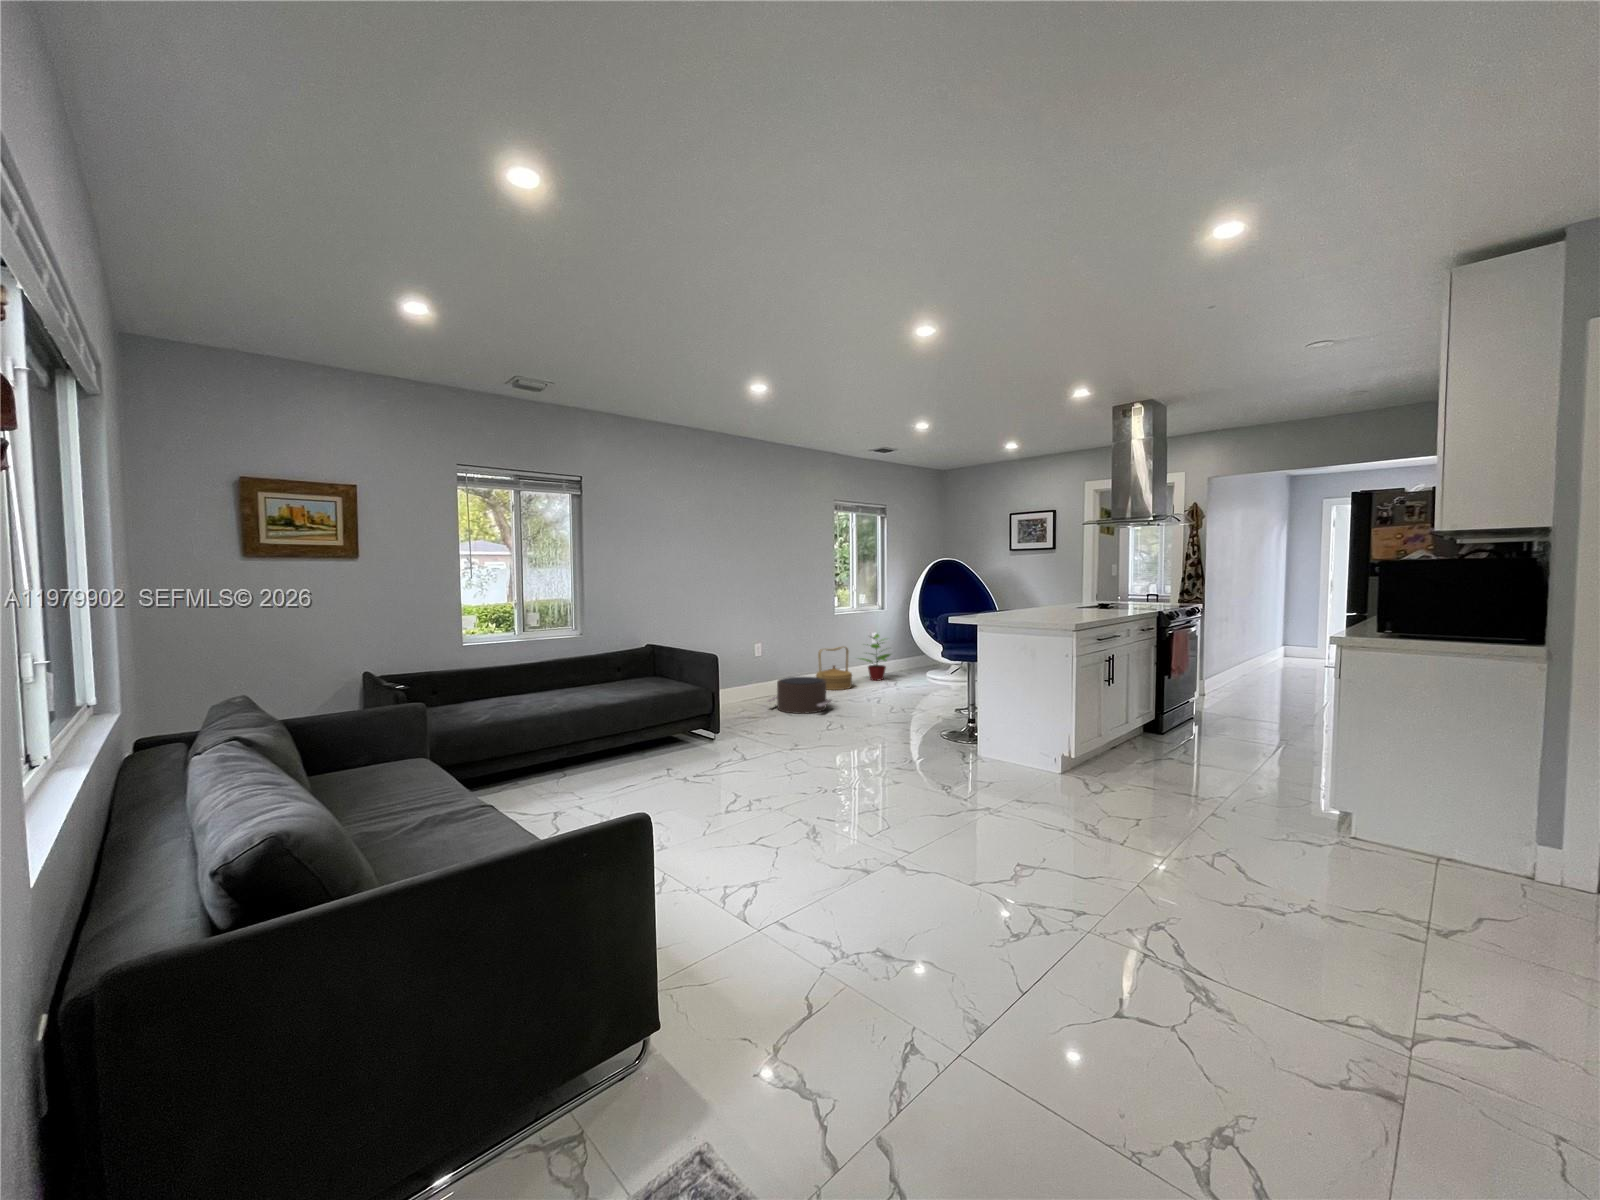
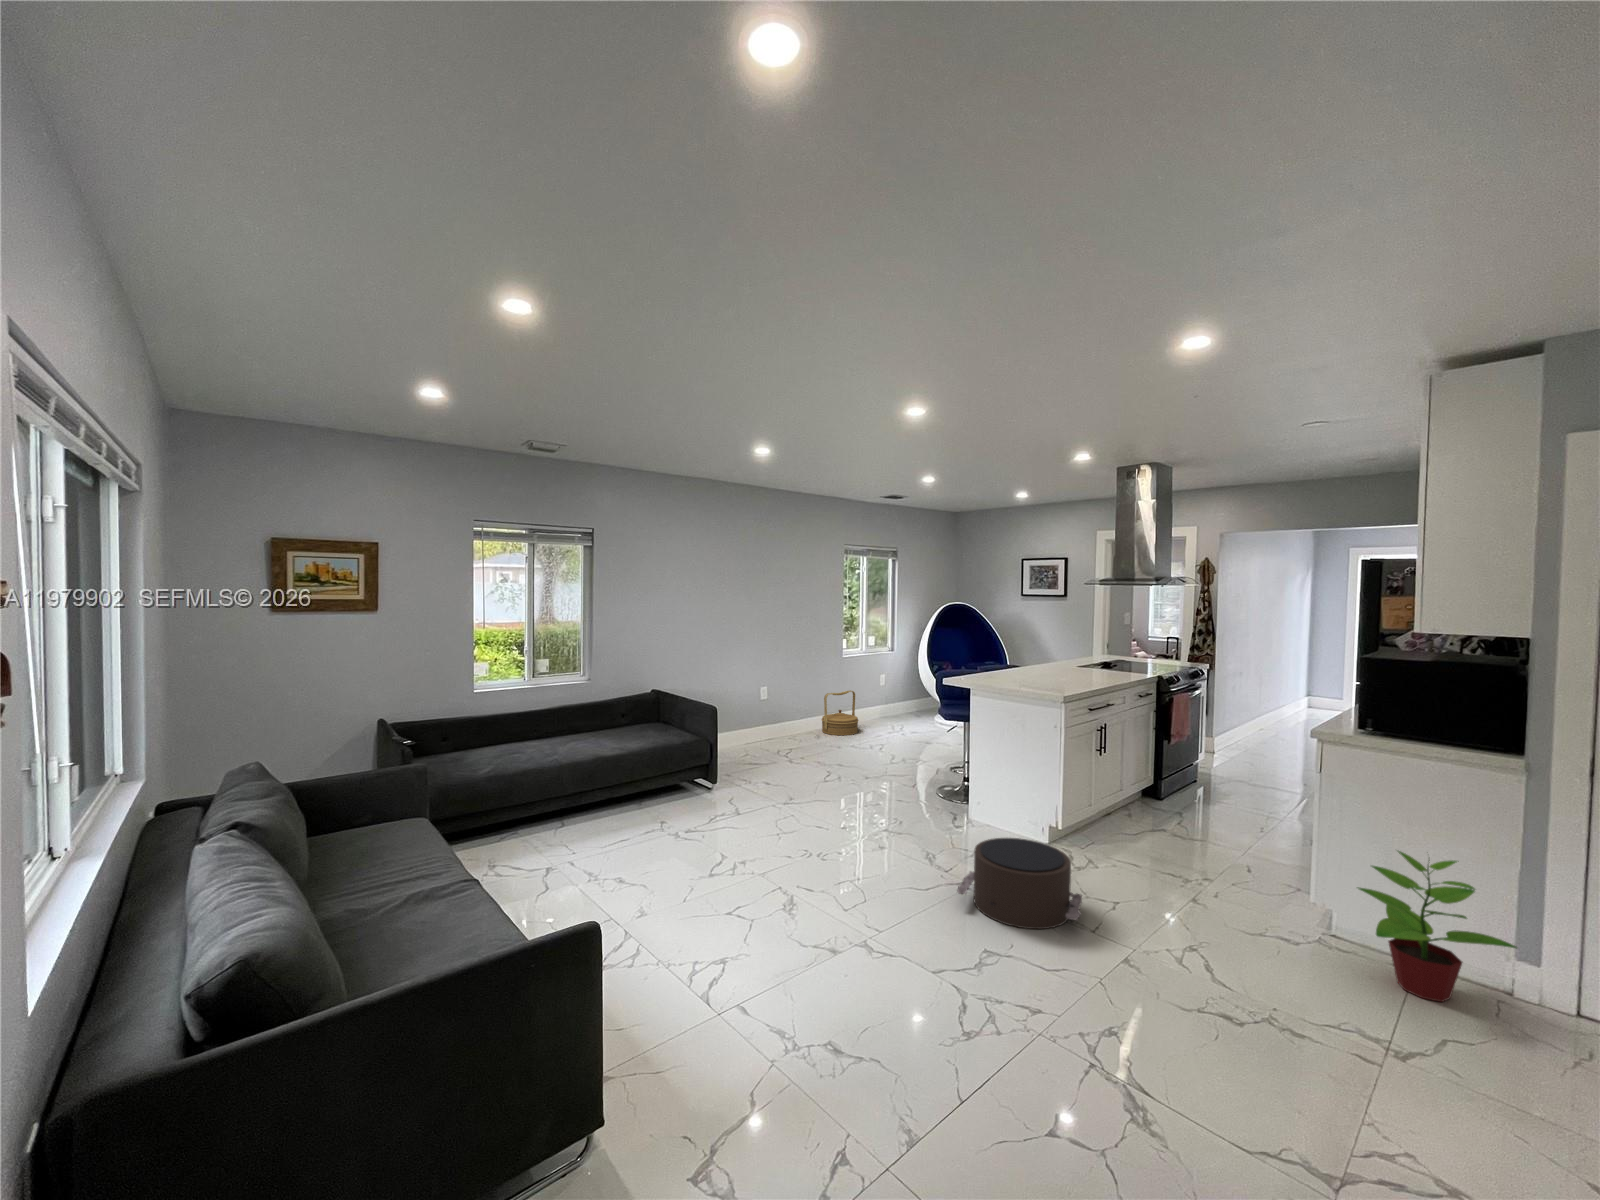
potted plant: present [861,634,890,680] -> present [1358,851,1517,1002]
pouf: present [768,677,831,714] -> present [957,838,1082,929]

